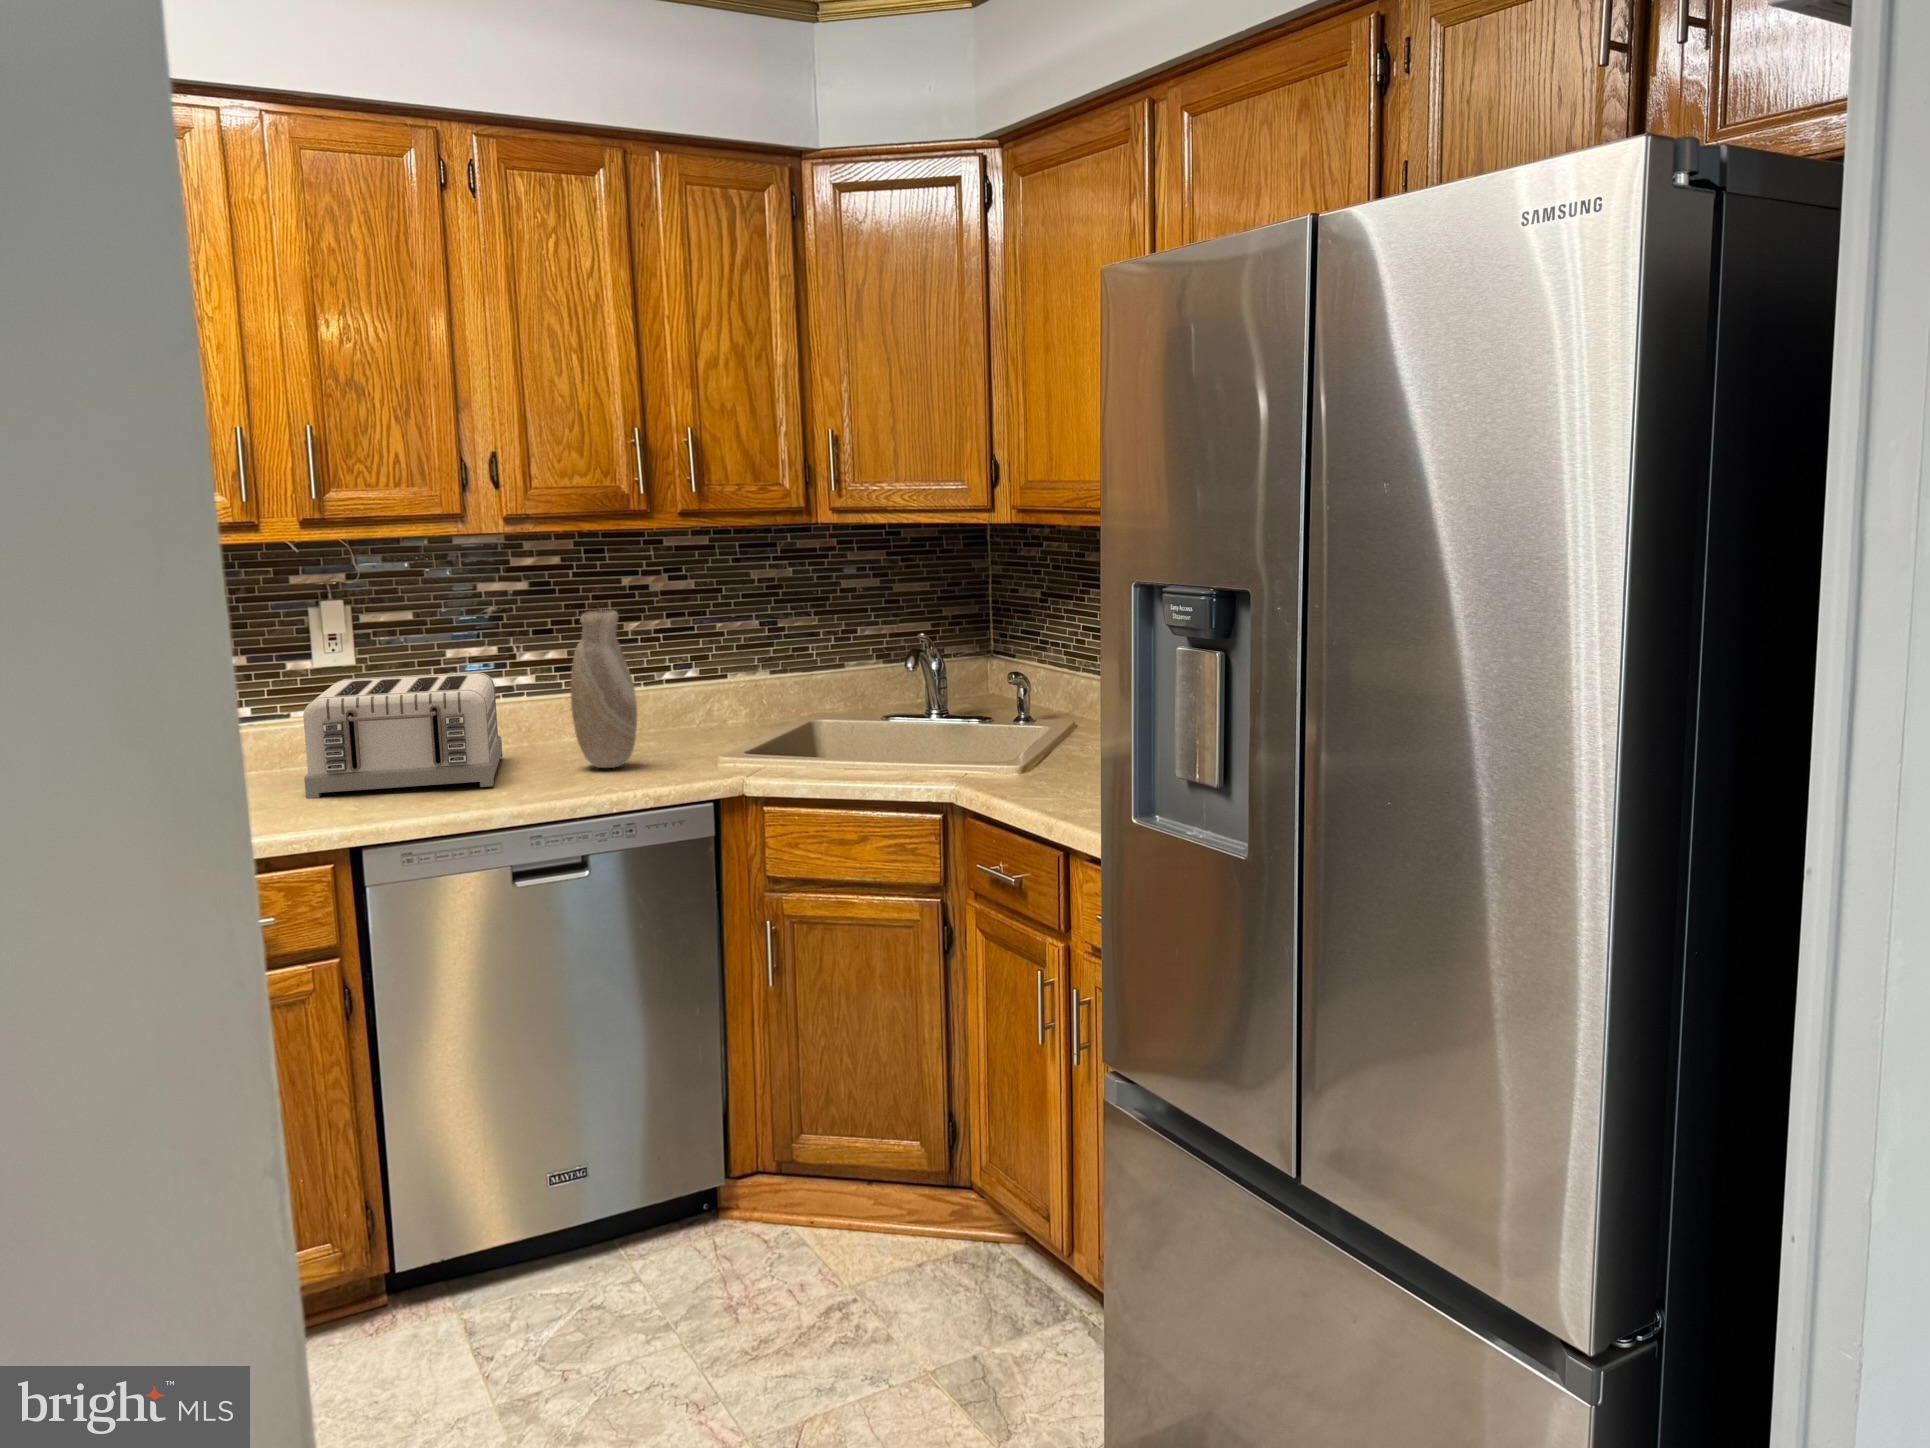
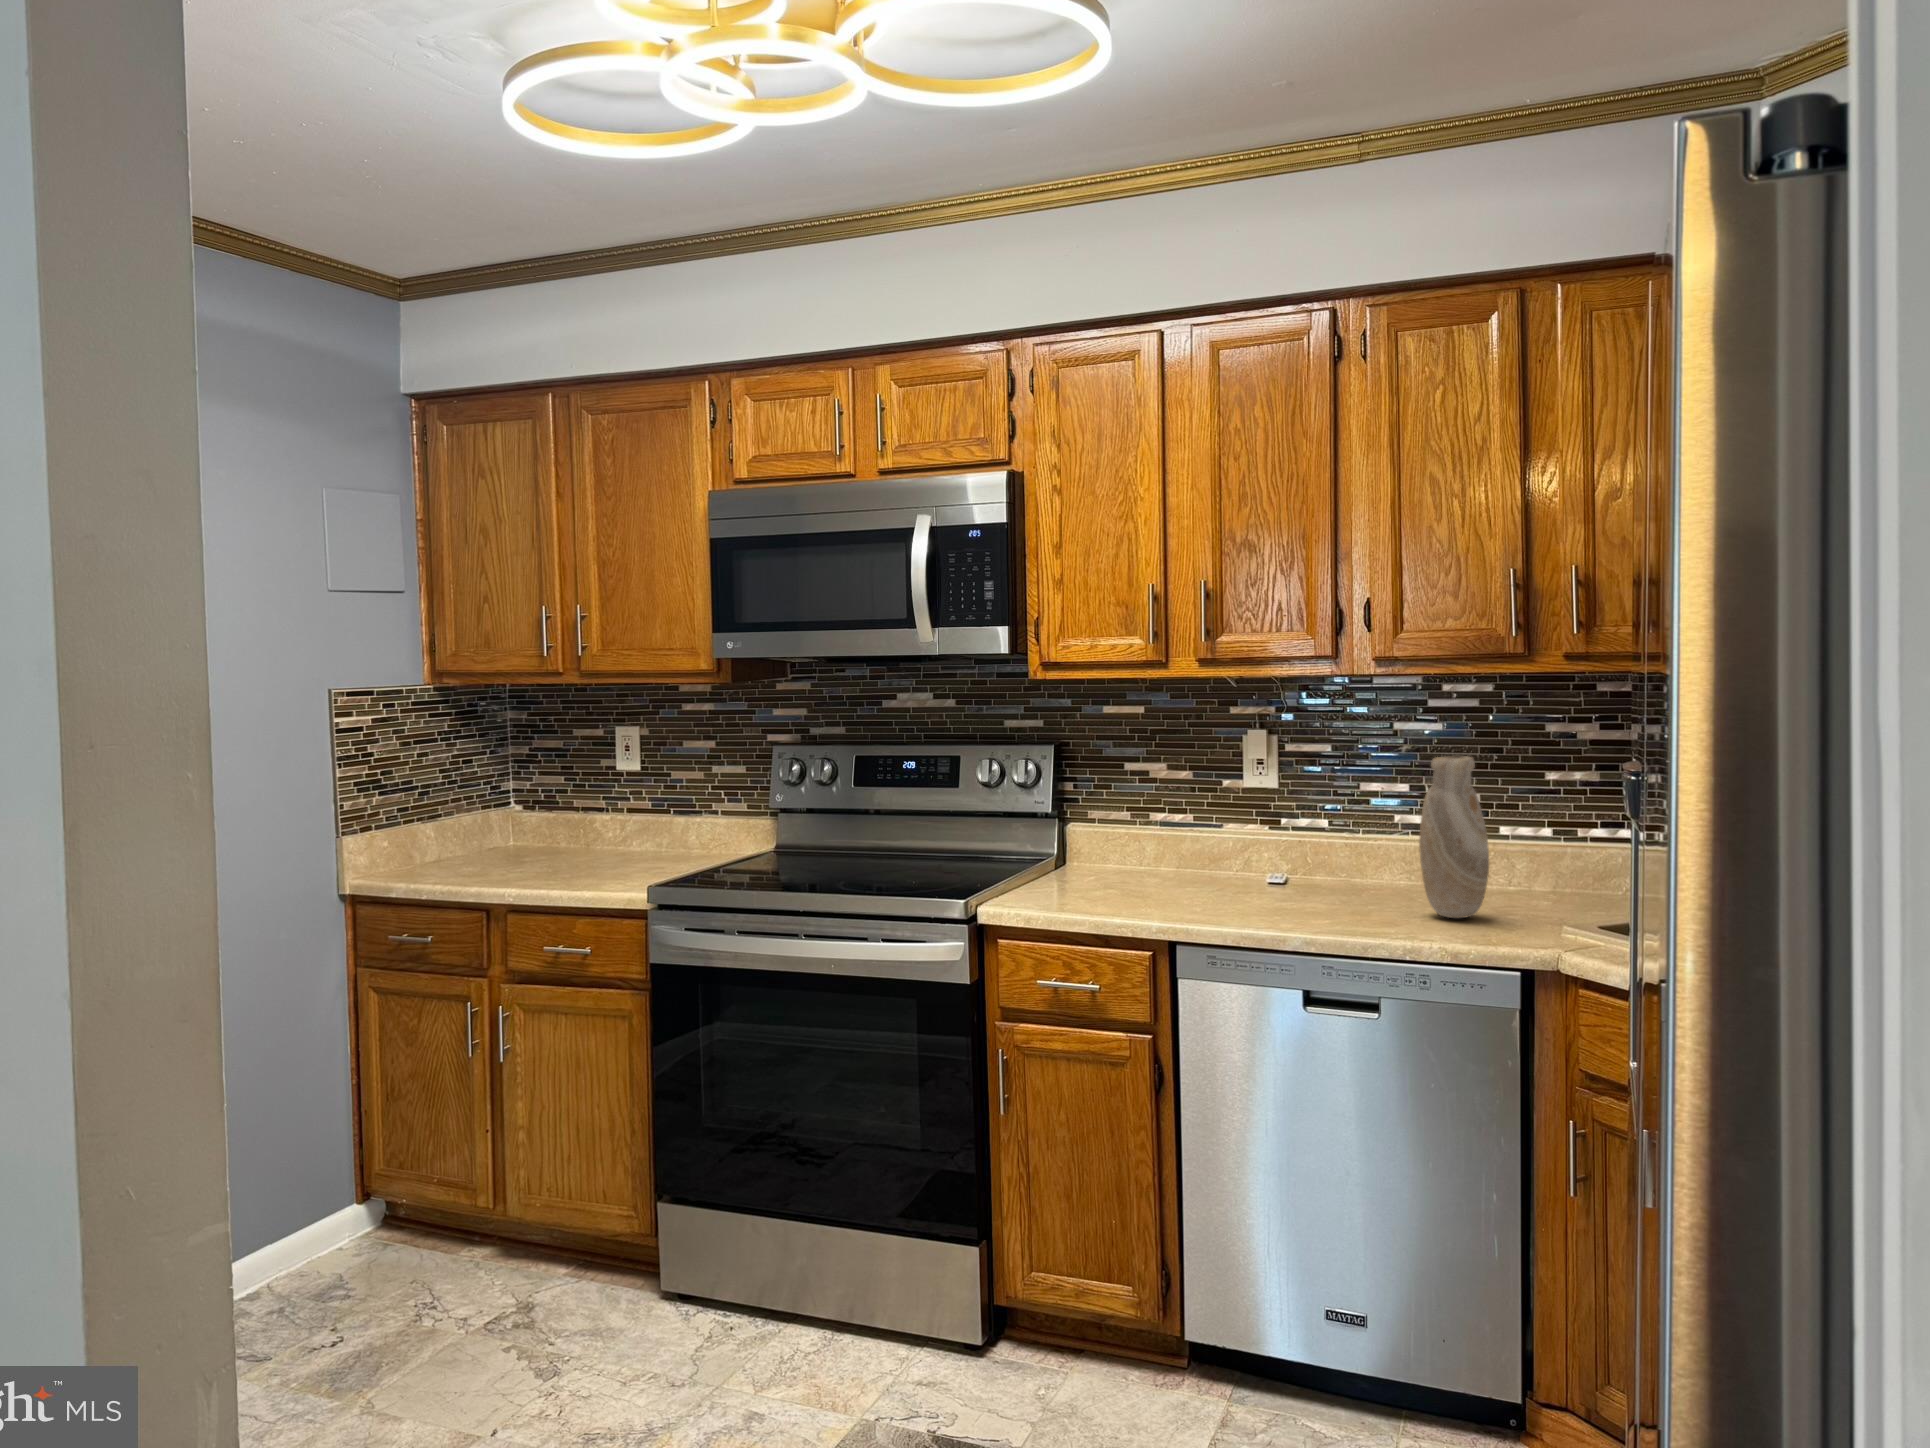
toaster: present [303,672,503,799] -> none [1176,800,1385,914]

